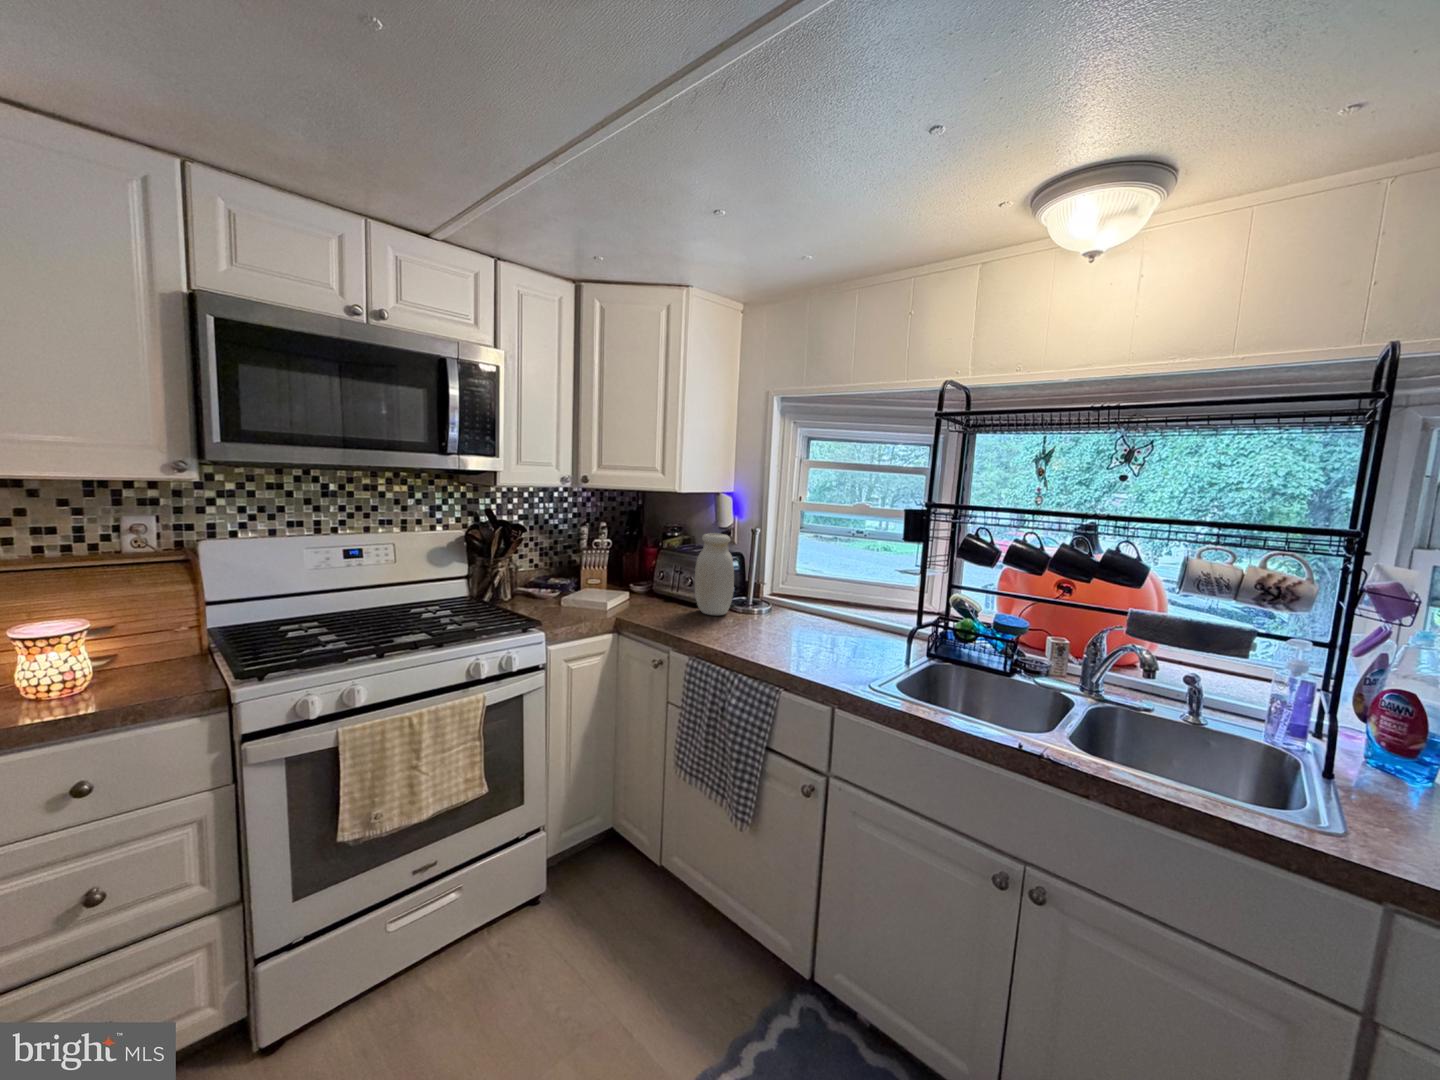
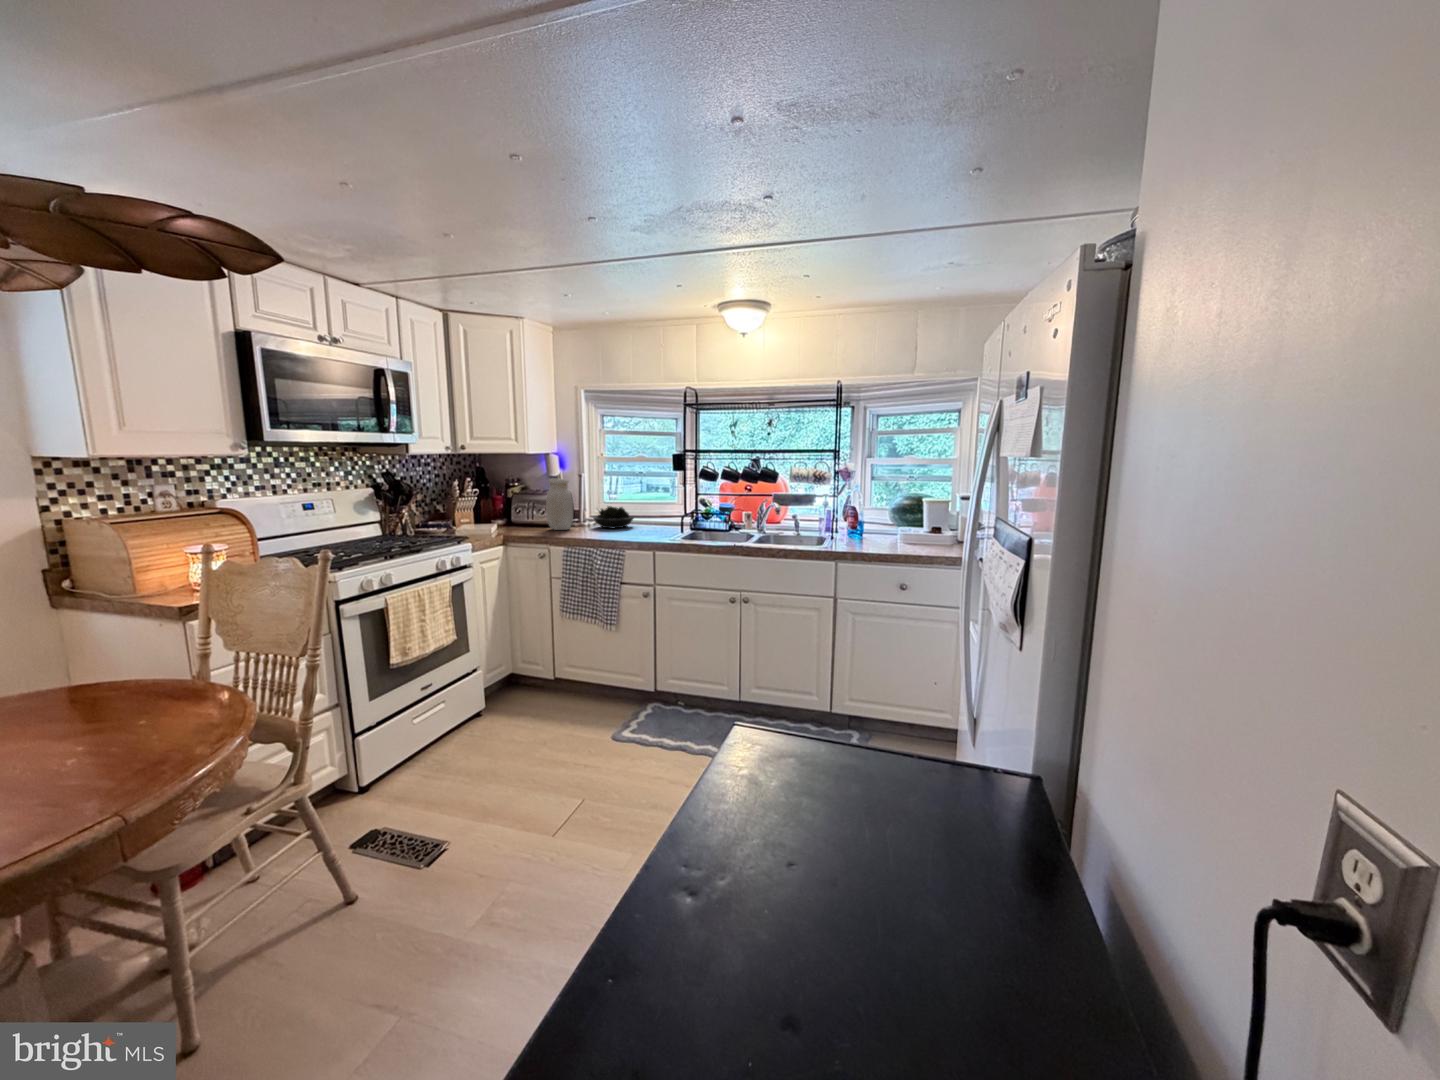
succulent plant: none [763,584,831,625] -> present [593,506,634,528]

